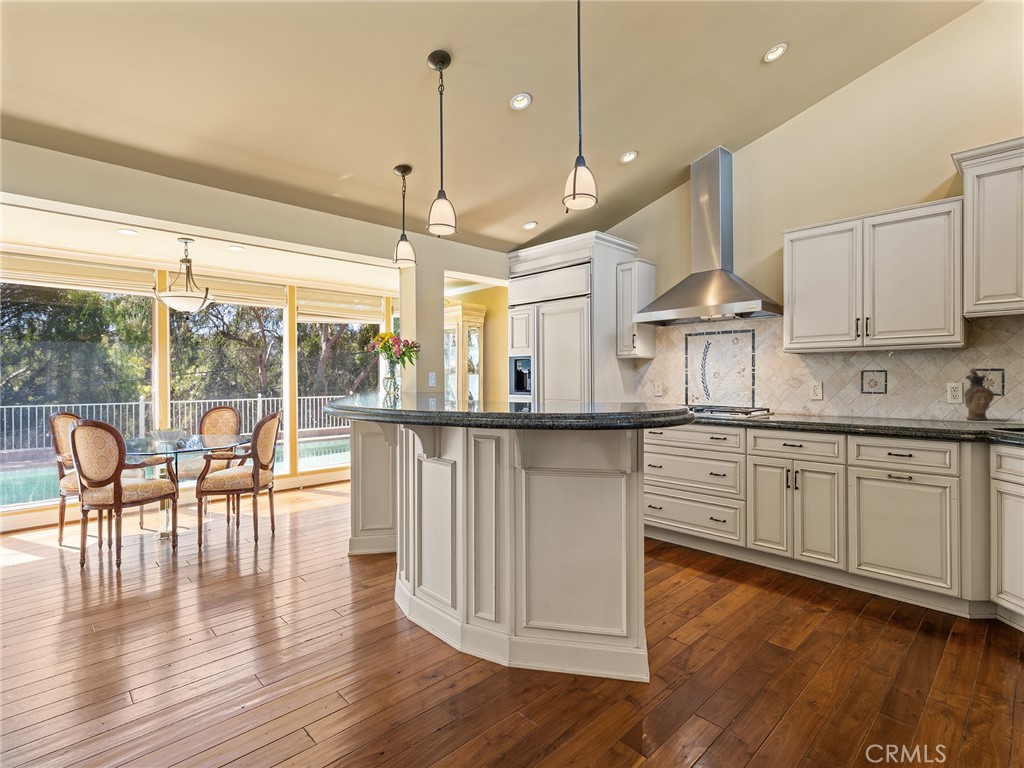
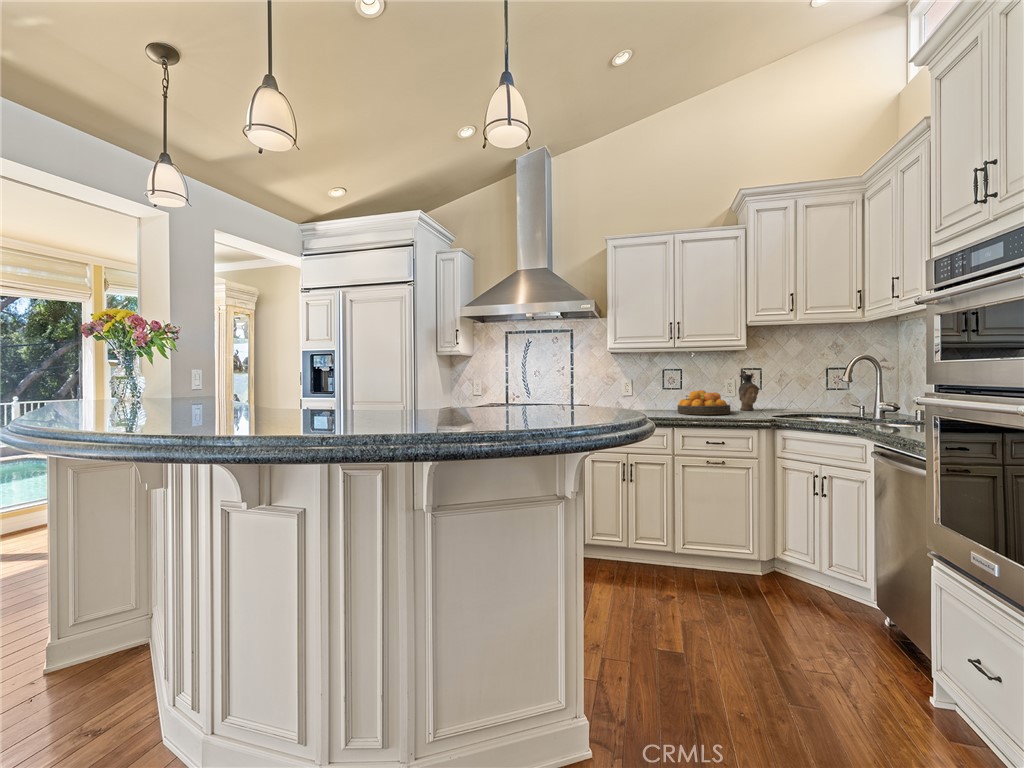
fruit bowl: none [869,394,941,423] -> present [677,390,731,414]

